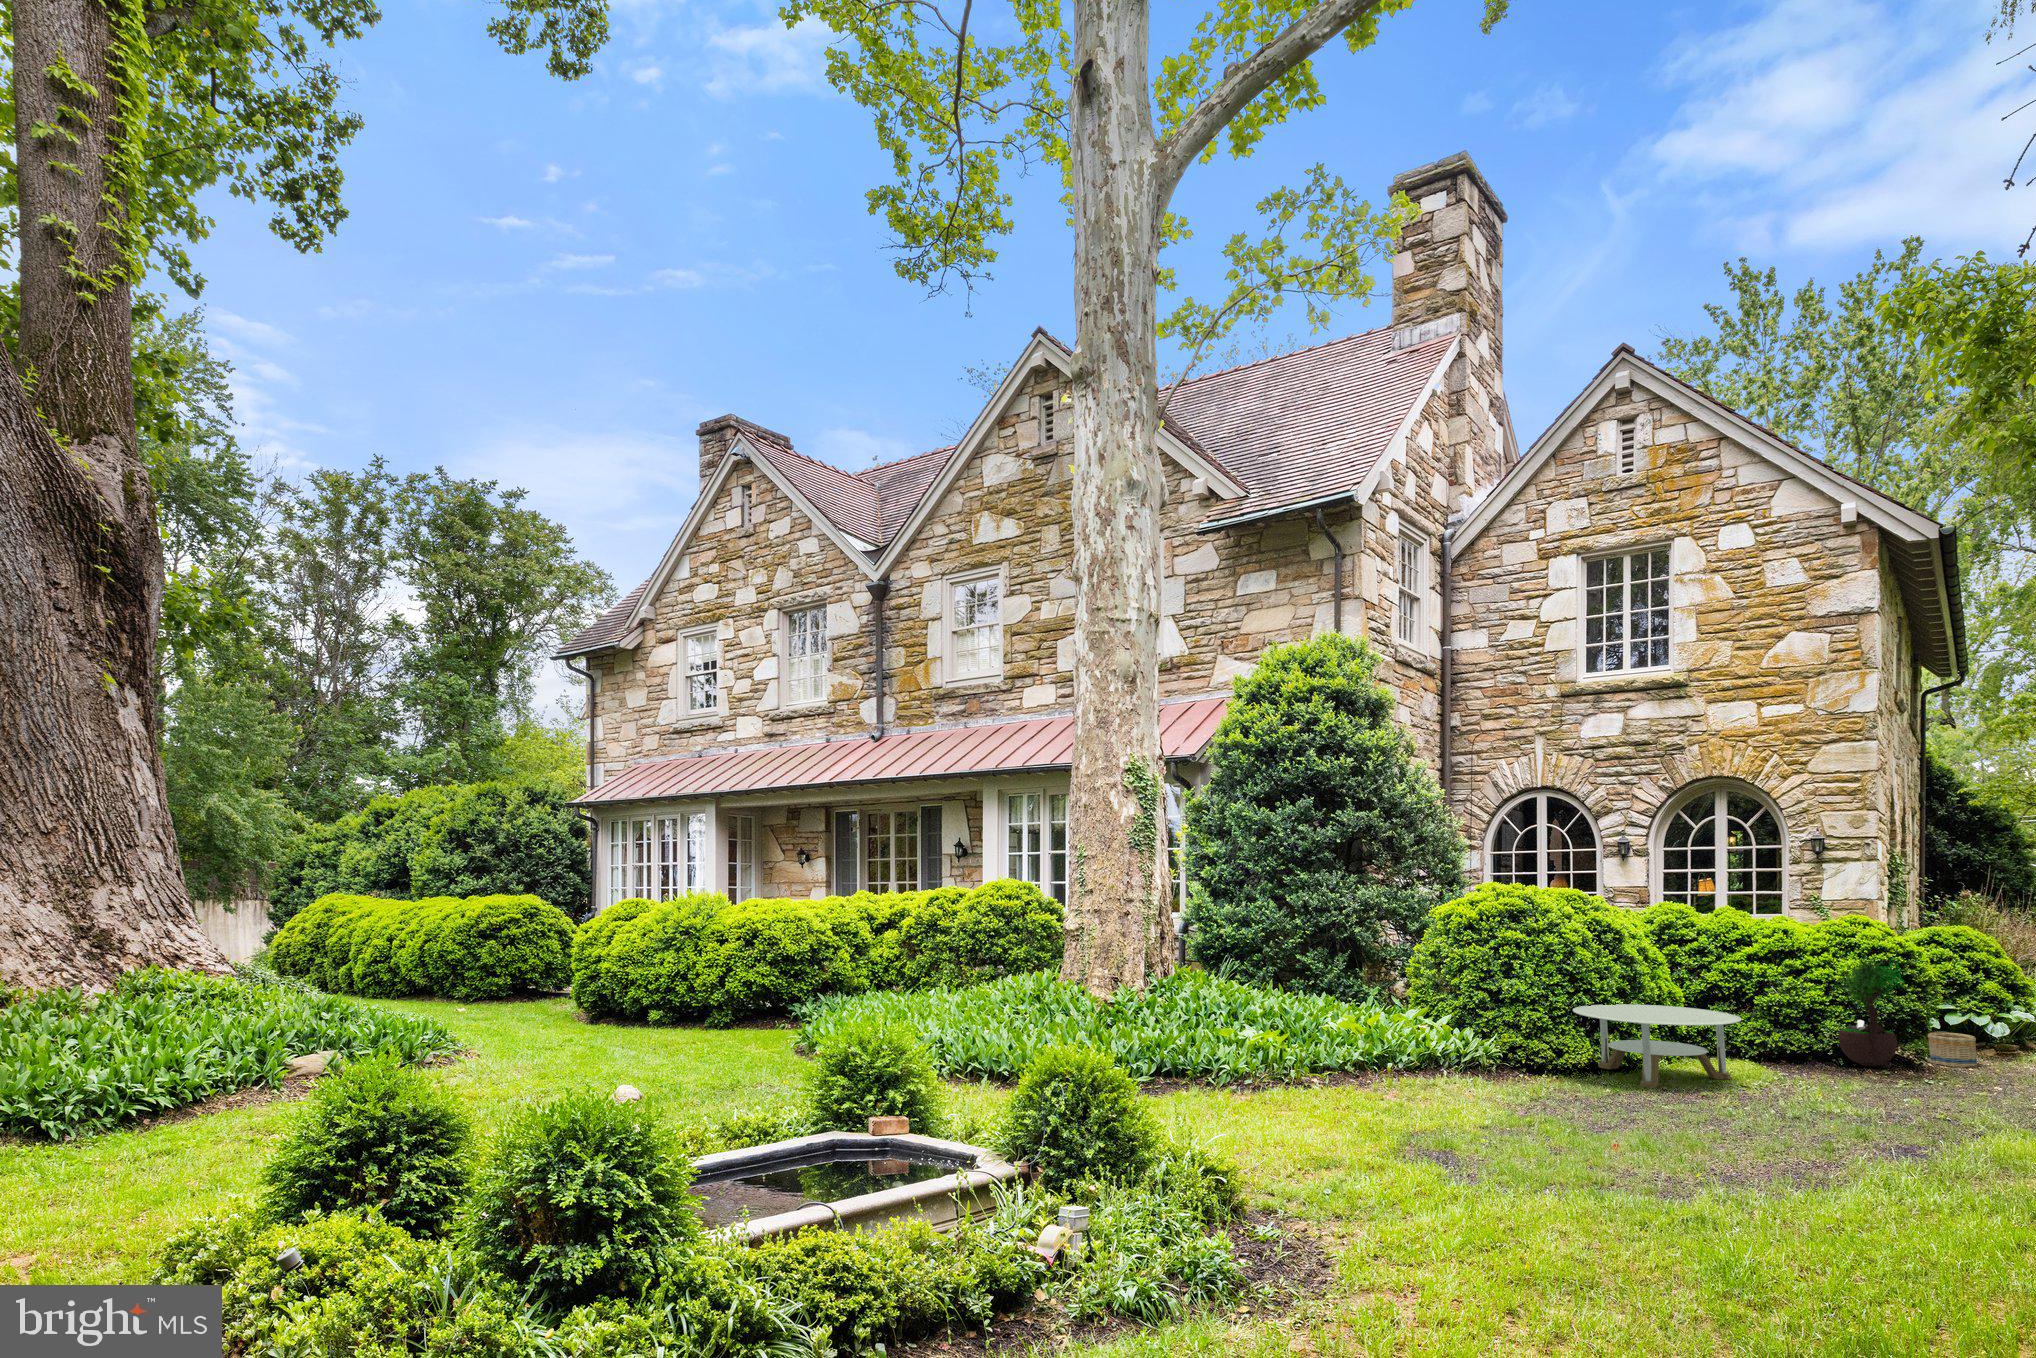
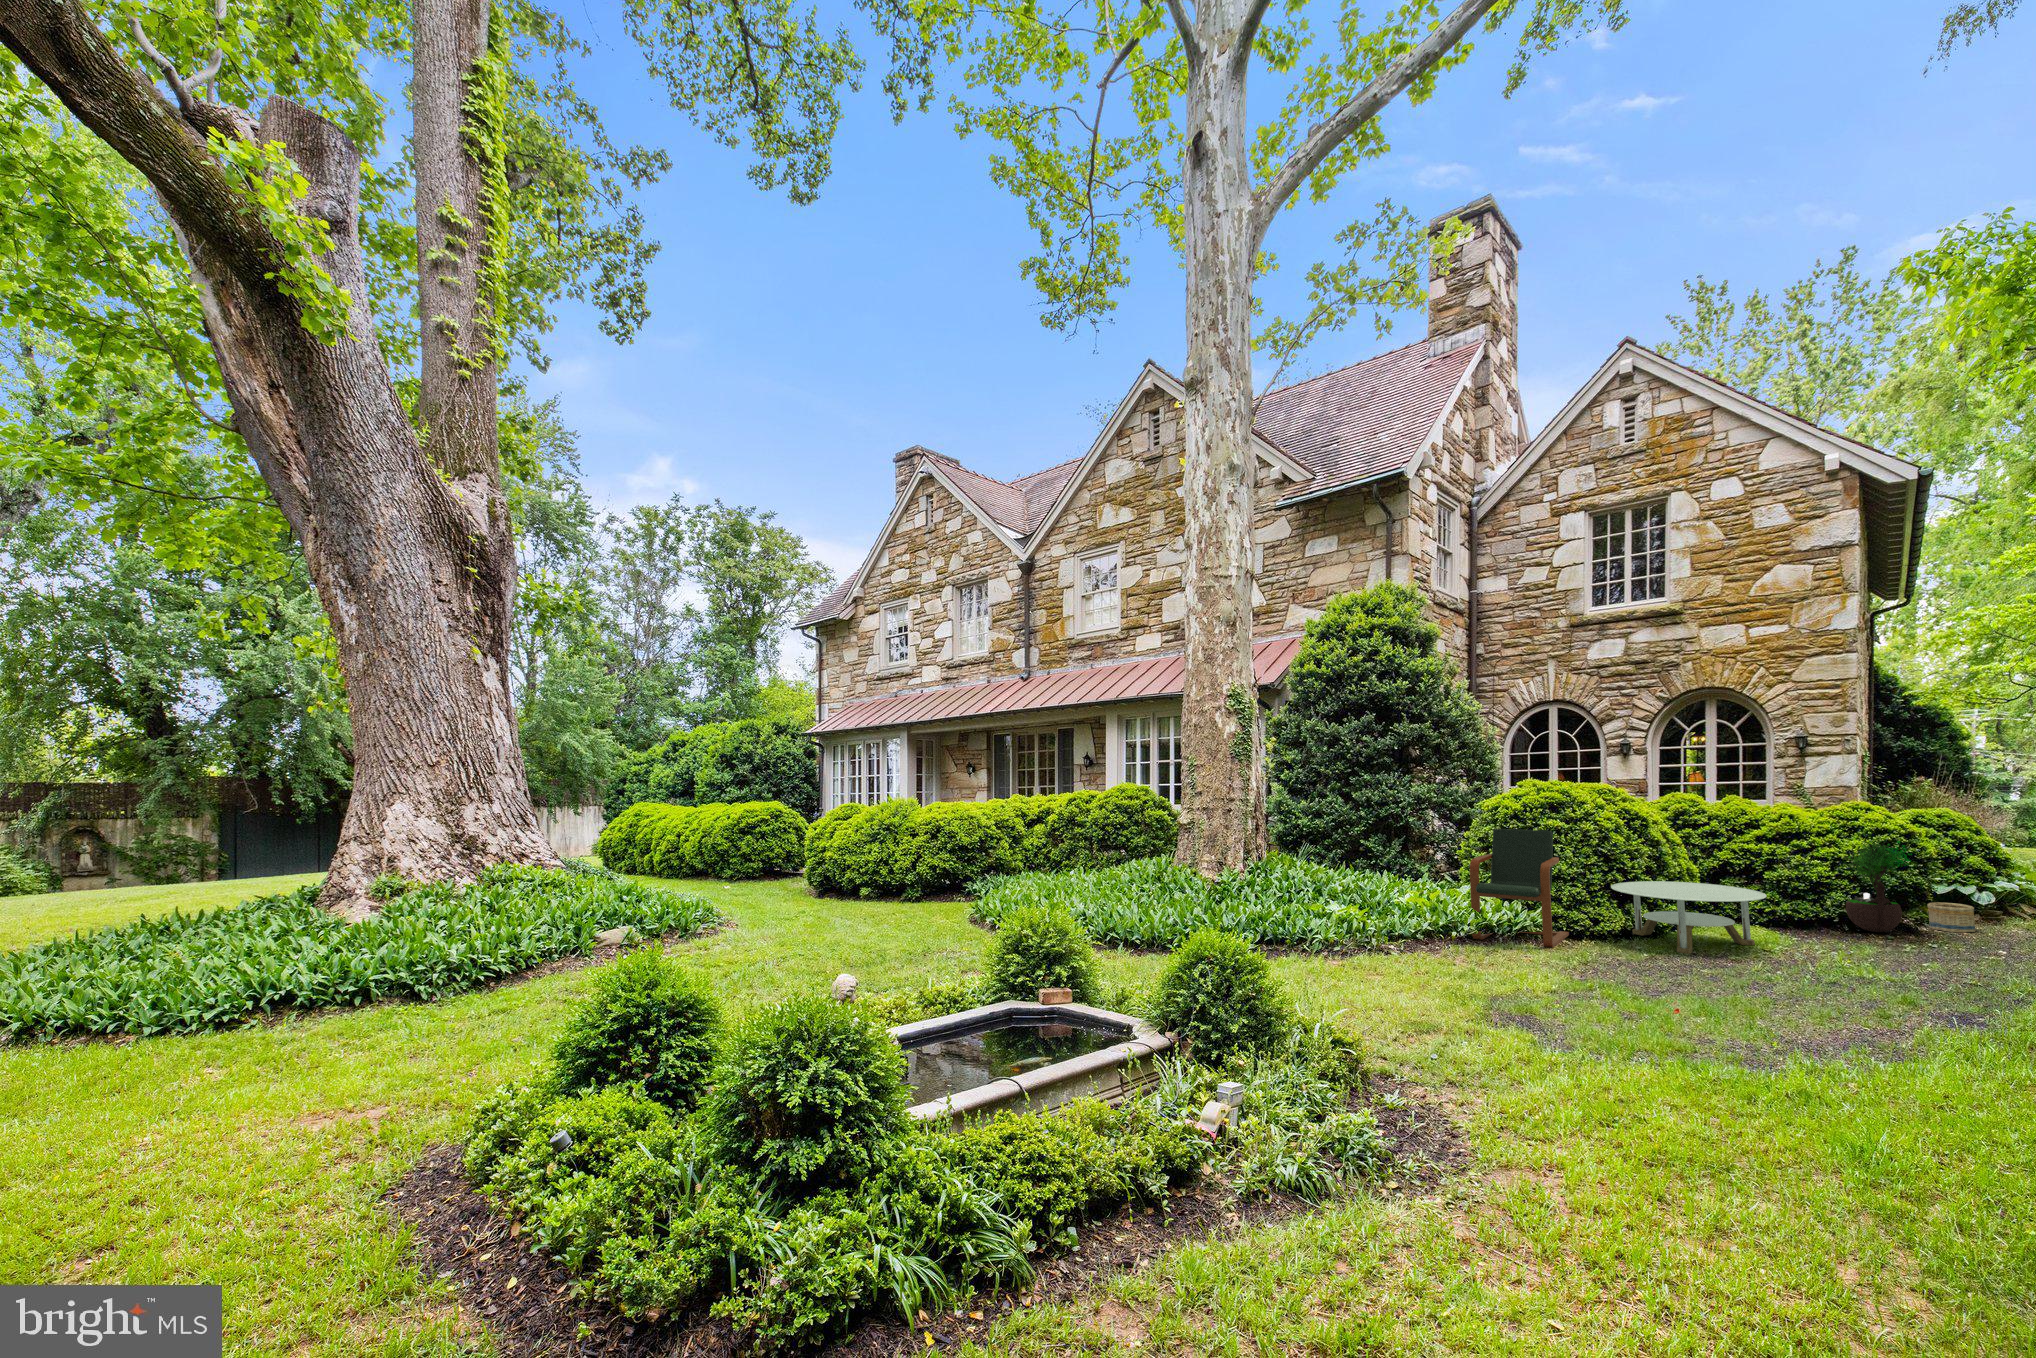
armchair: none [1410,938,1525,1082] -> present [1470,829,1569,947]

